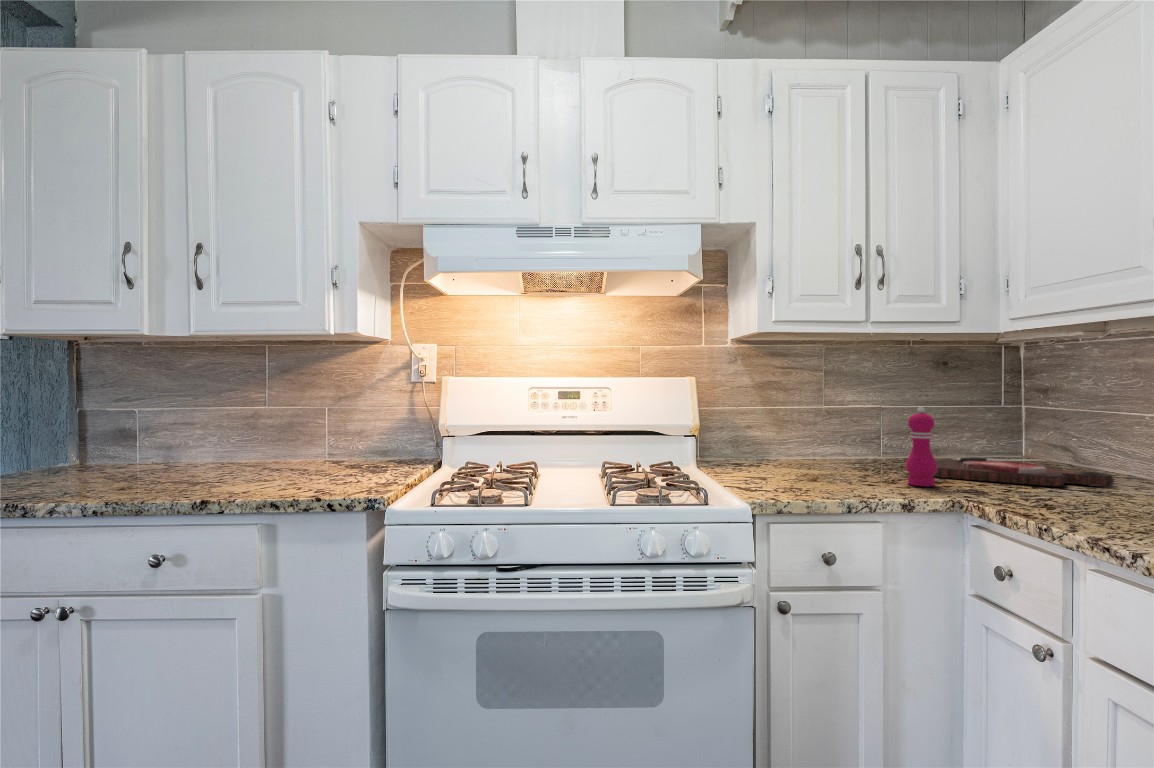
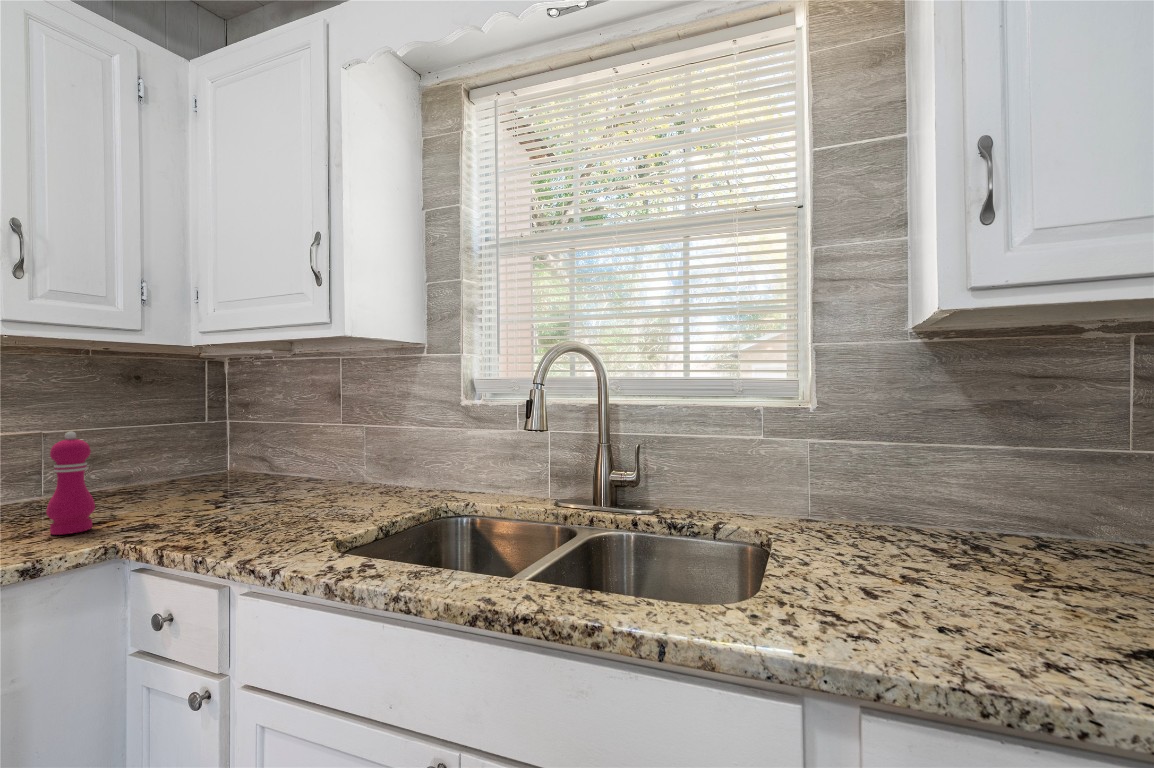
cutting board: present [933,458,1114,486] -> none [96,476,293,515]

